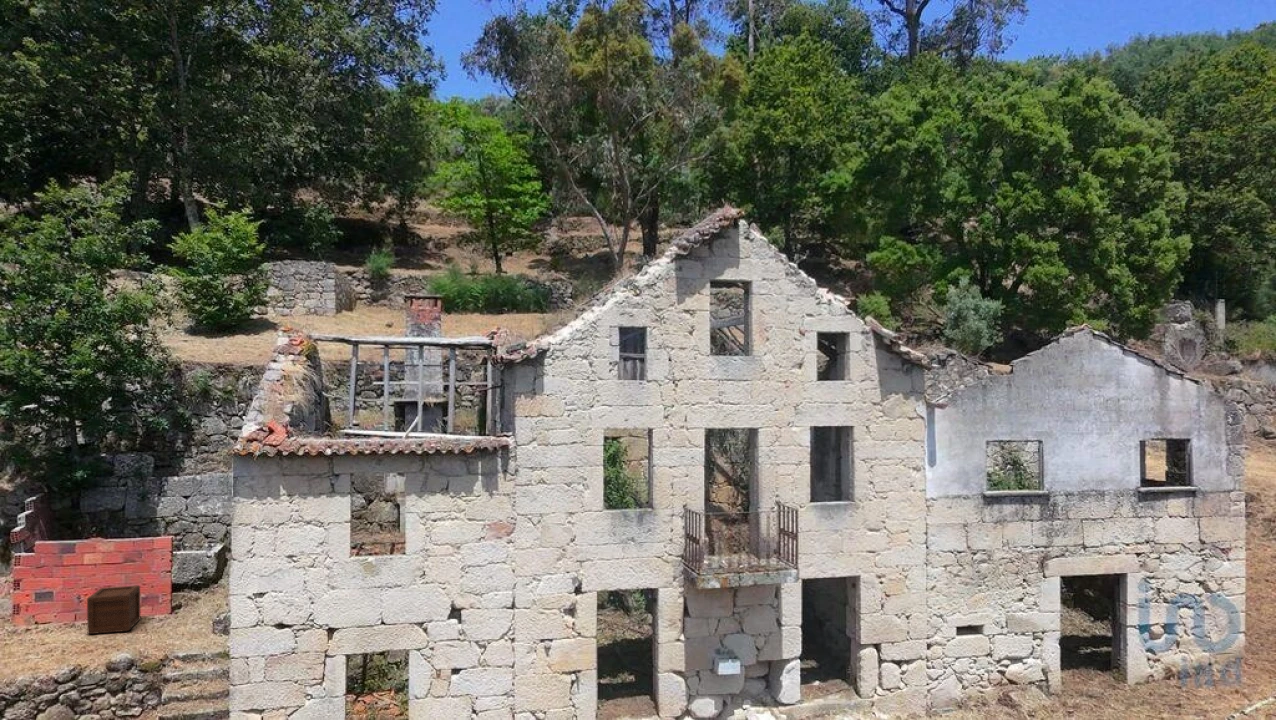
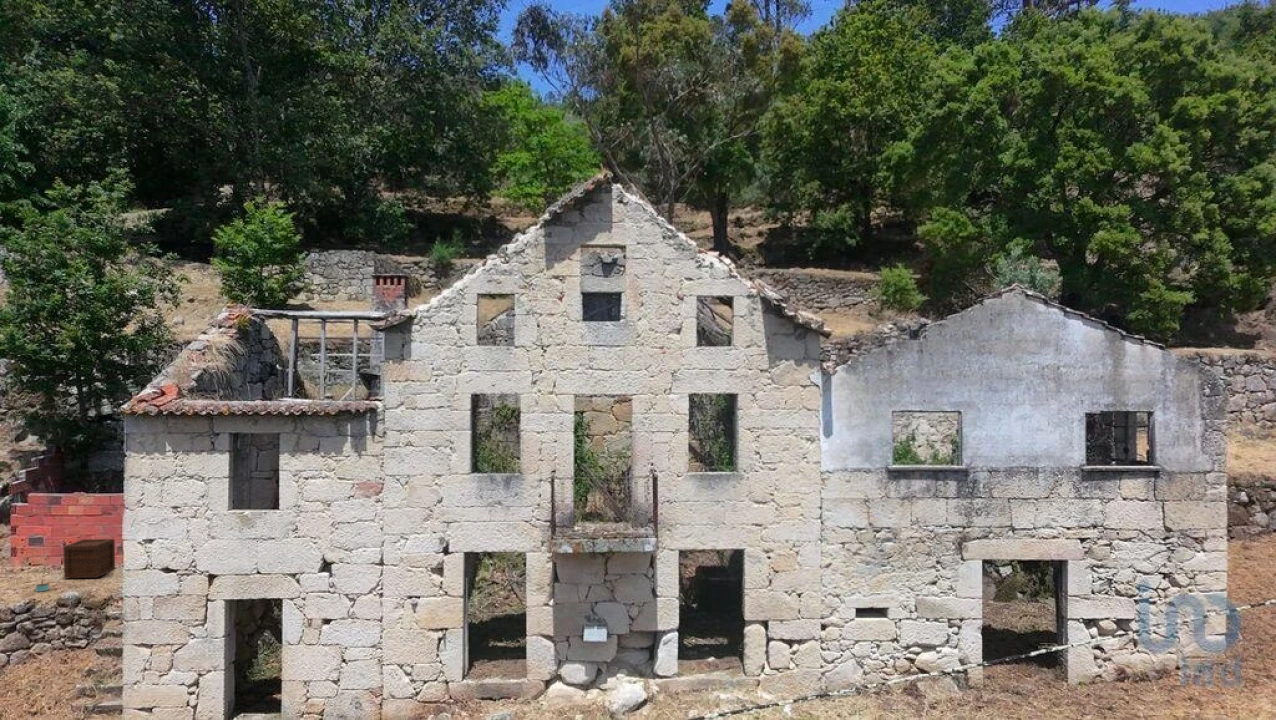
potted plant: none [59,611,87,653] -> present [36,564,54,592]

